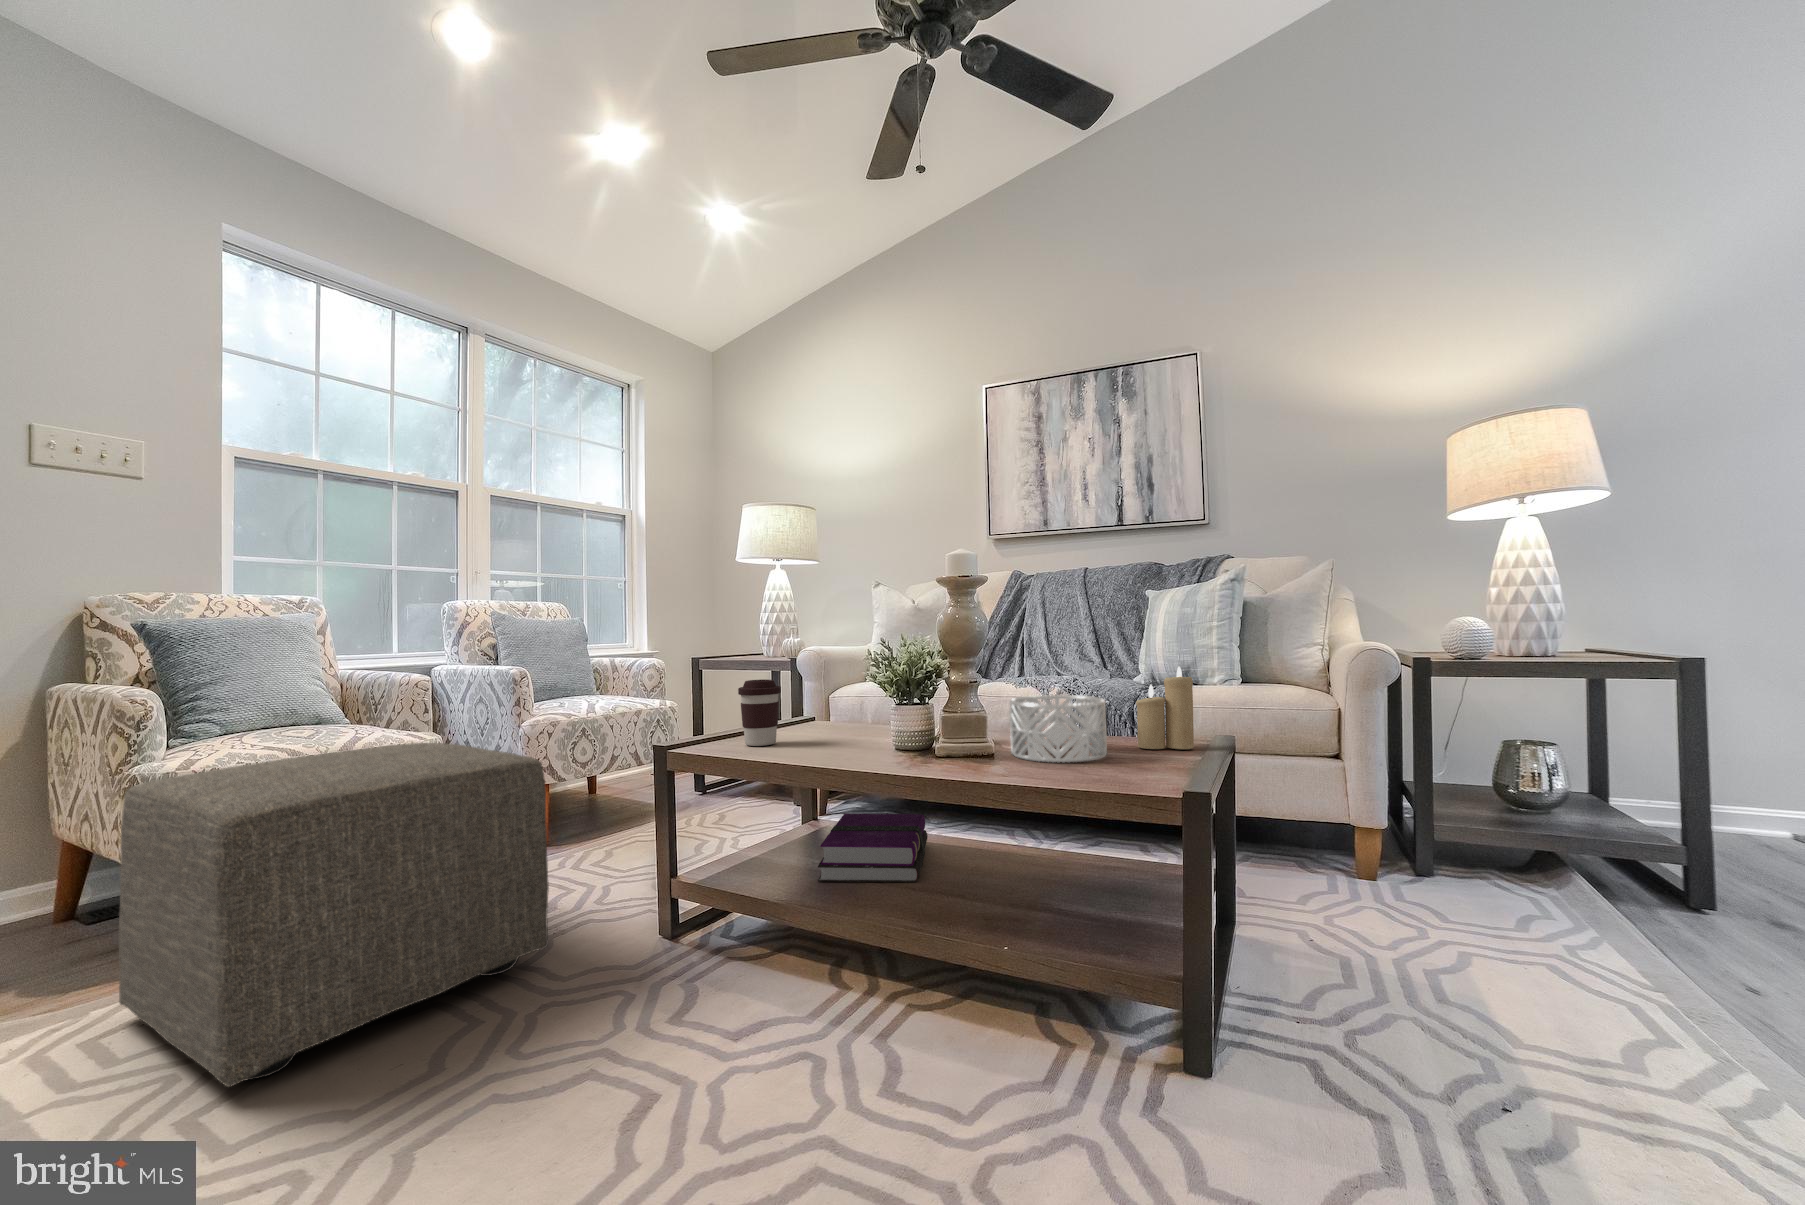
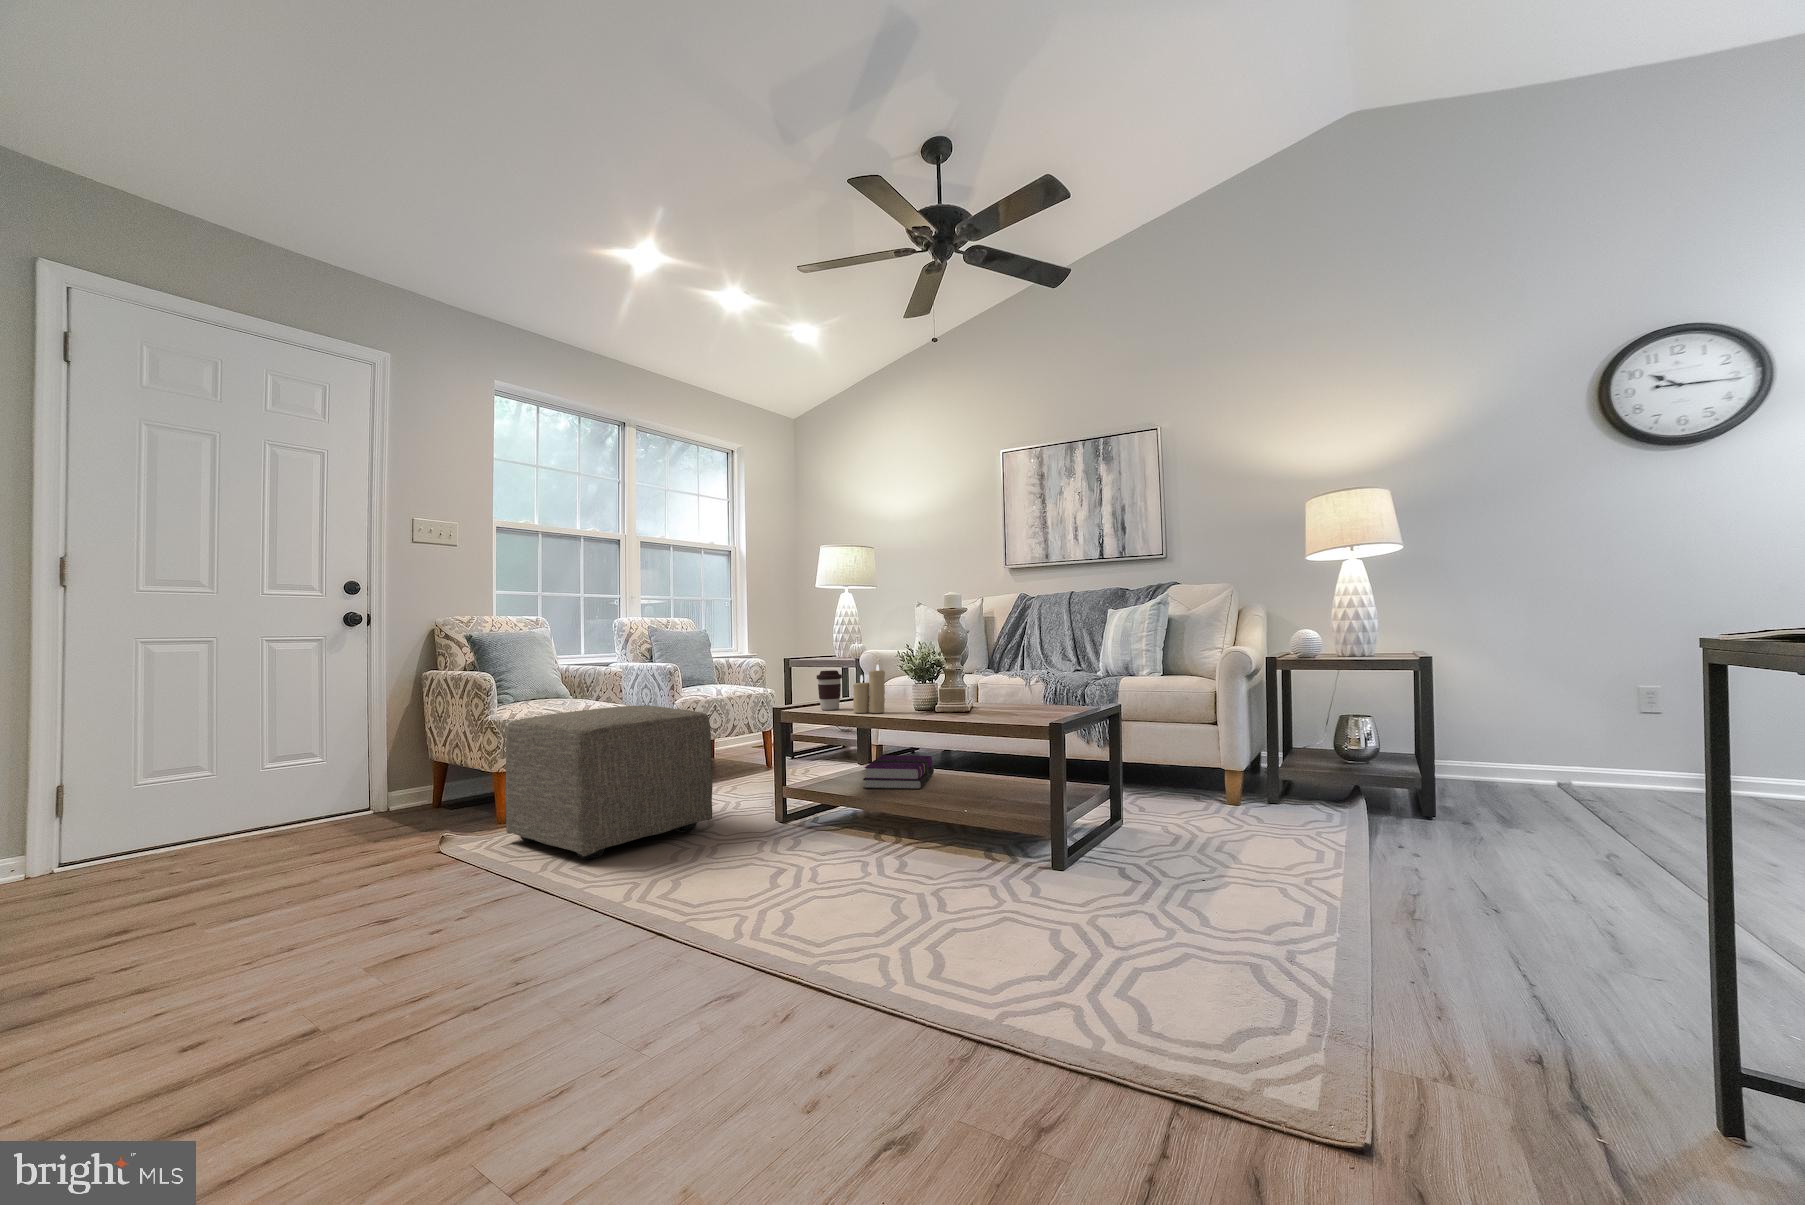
candle: present [1136,667,1194,749] -> present [853,665,885,713]
decorative bowl: present [1009,695,1107,763] -> none [974,680,1031,718]

